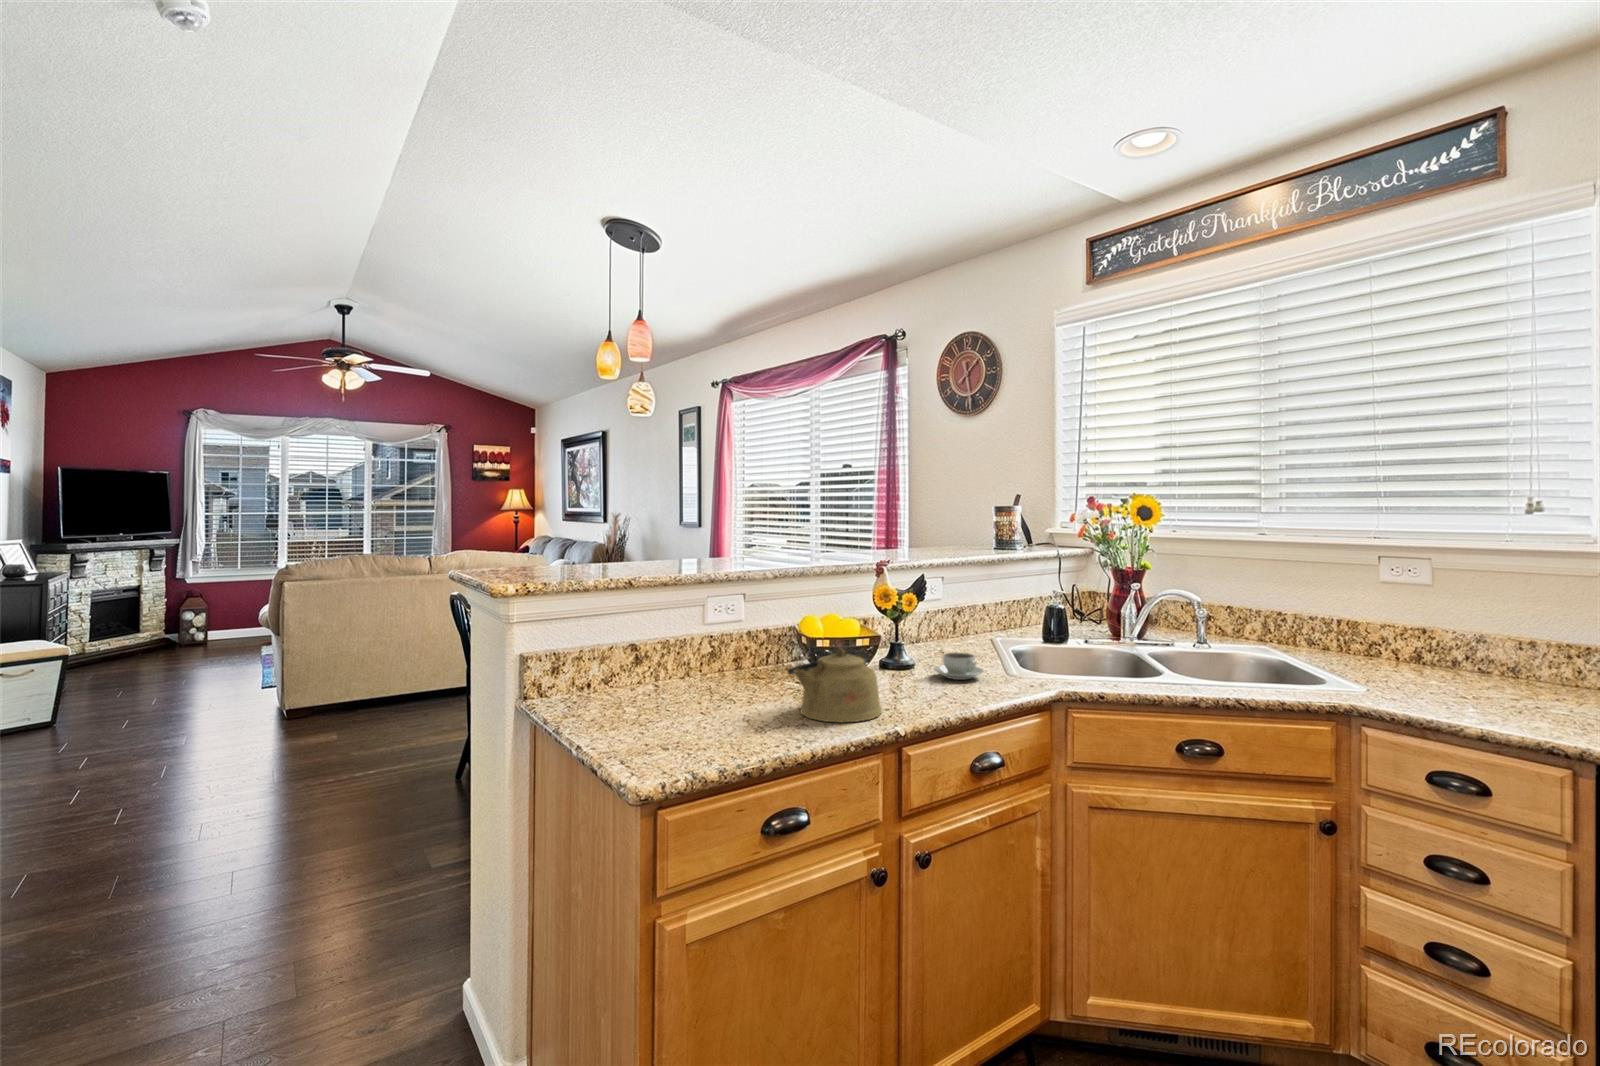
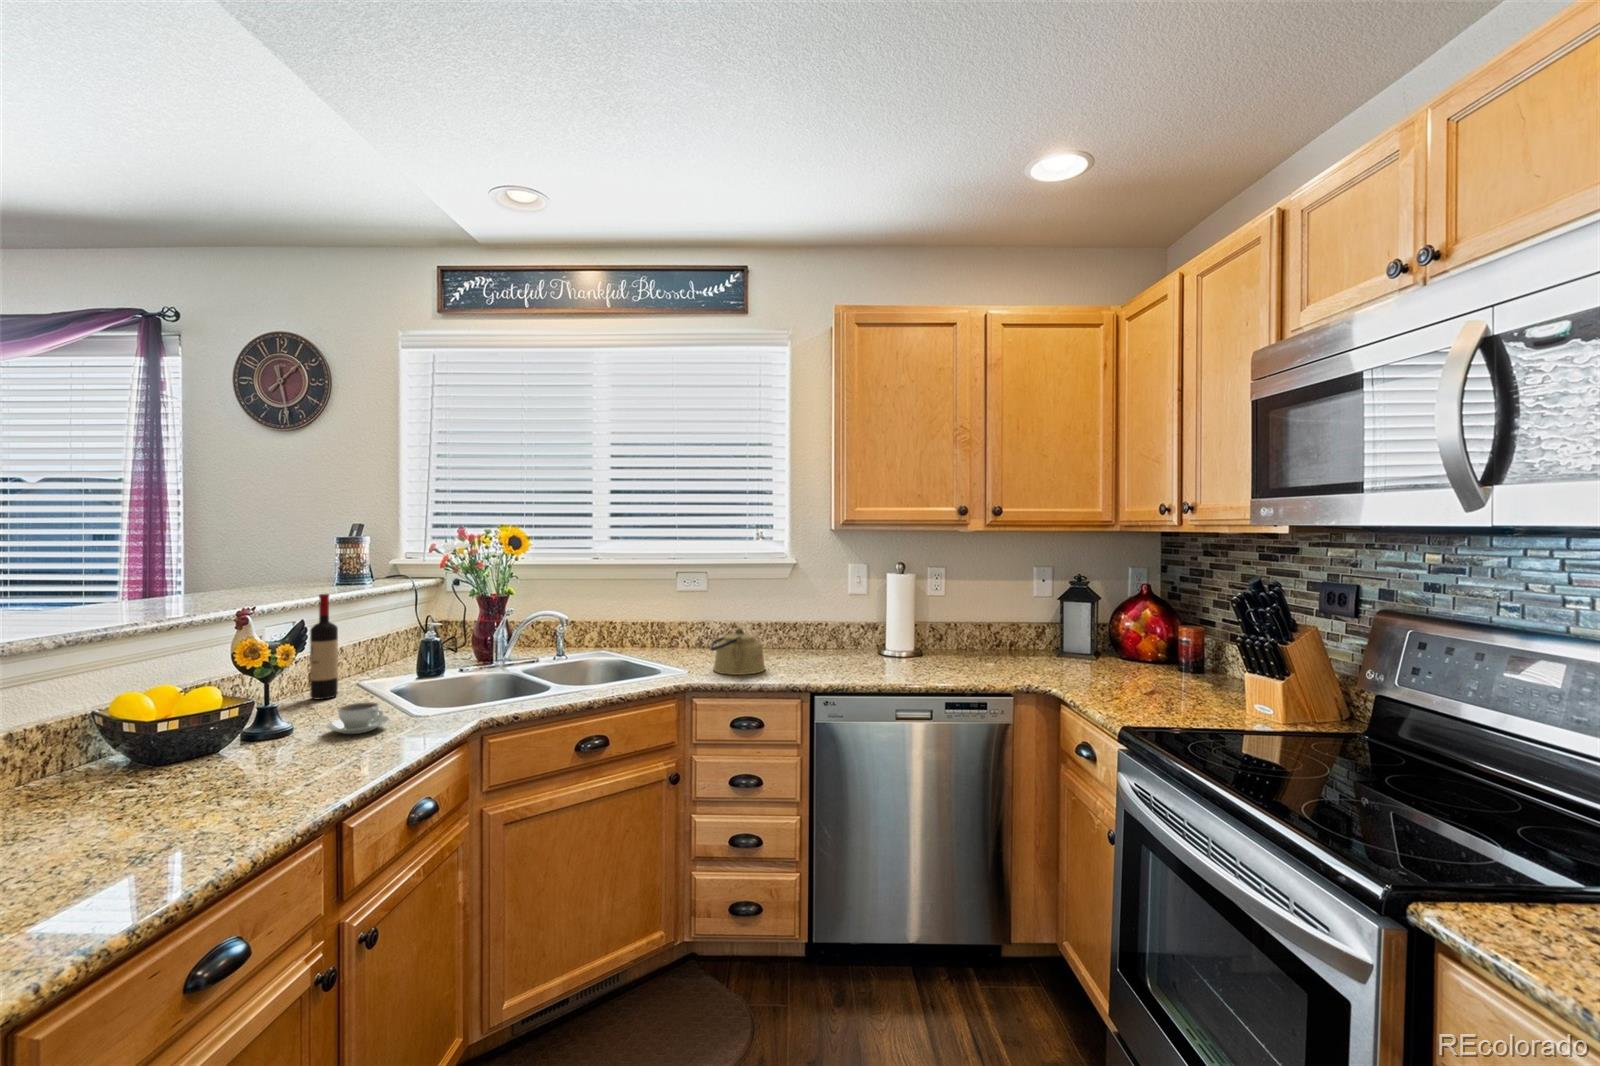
wine bottle: none [949,555,970,649] -> present [310,594,338,699]
kettle: present [788,647,882,722] -> present [710,628,765,675]

